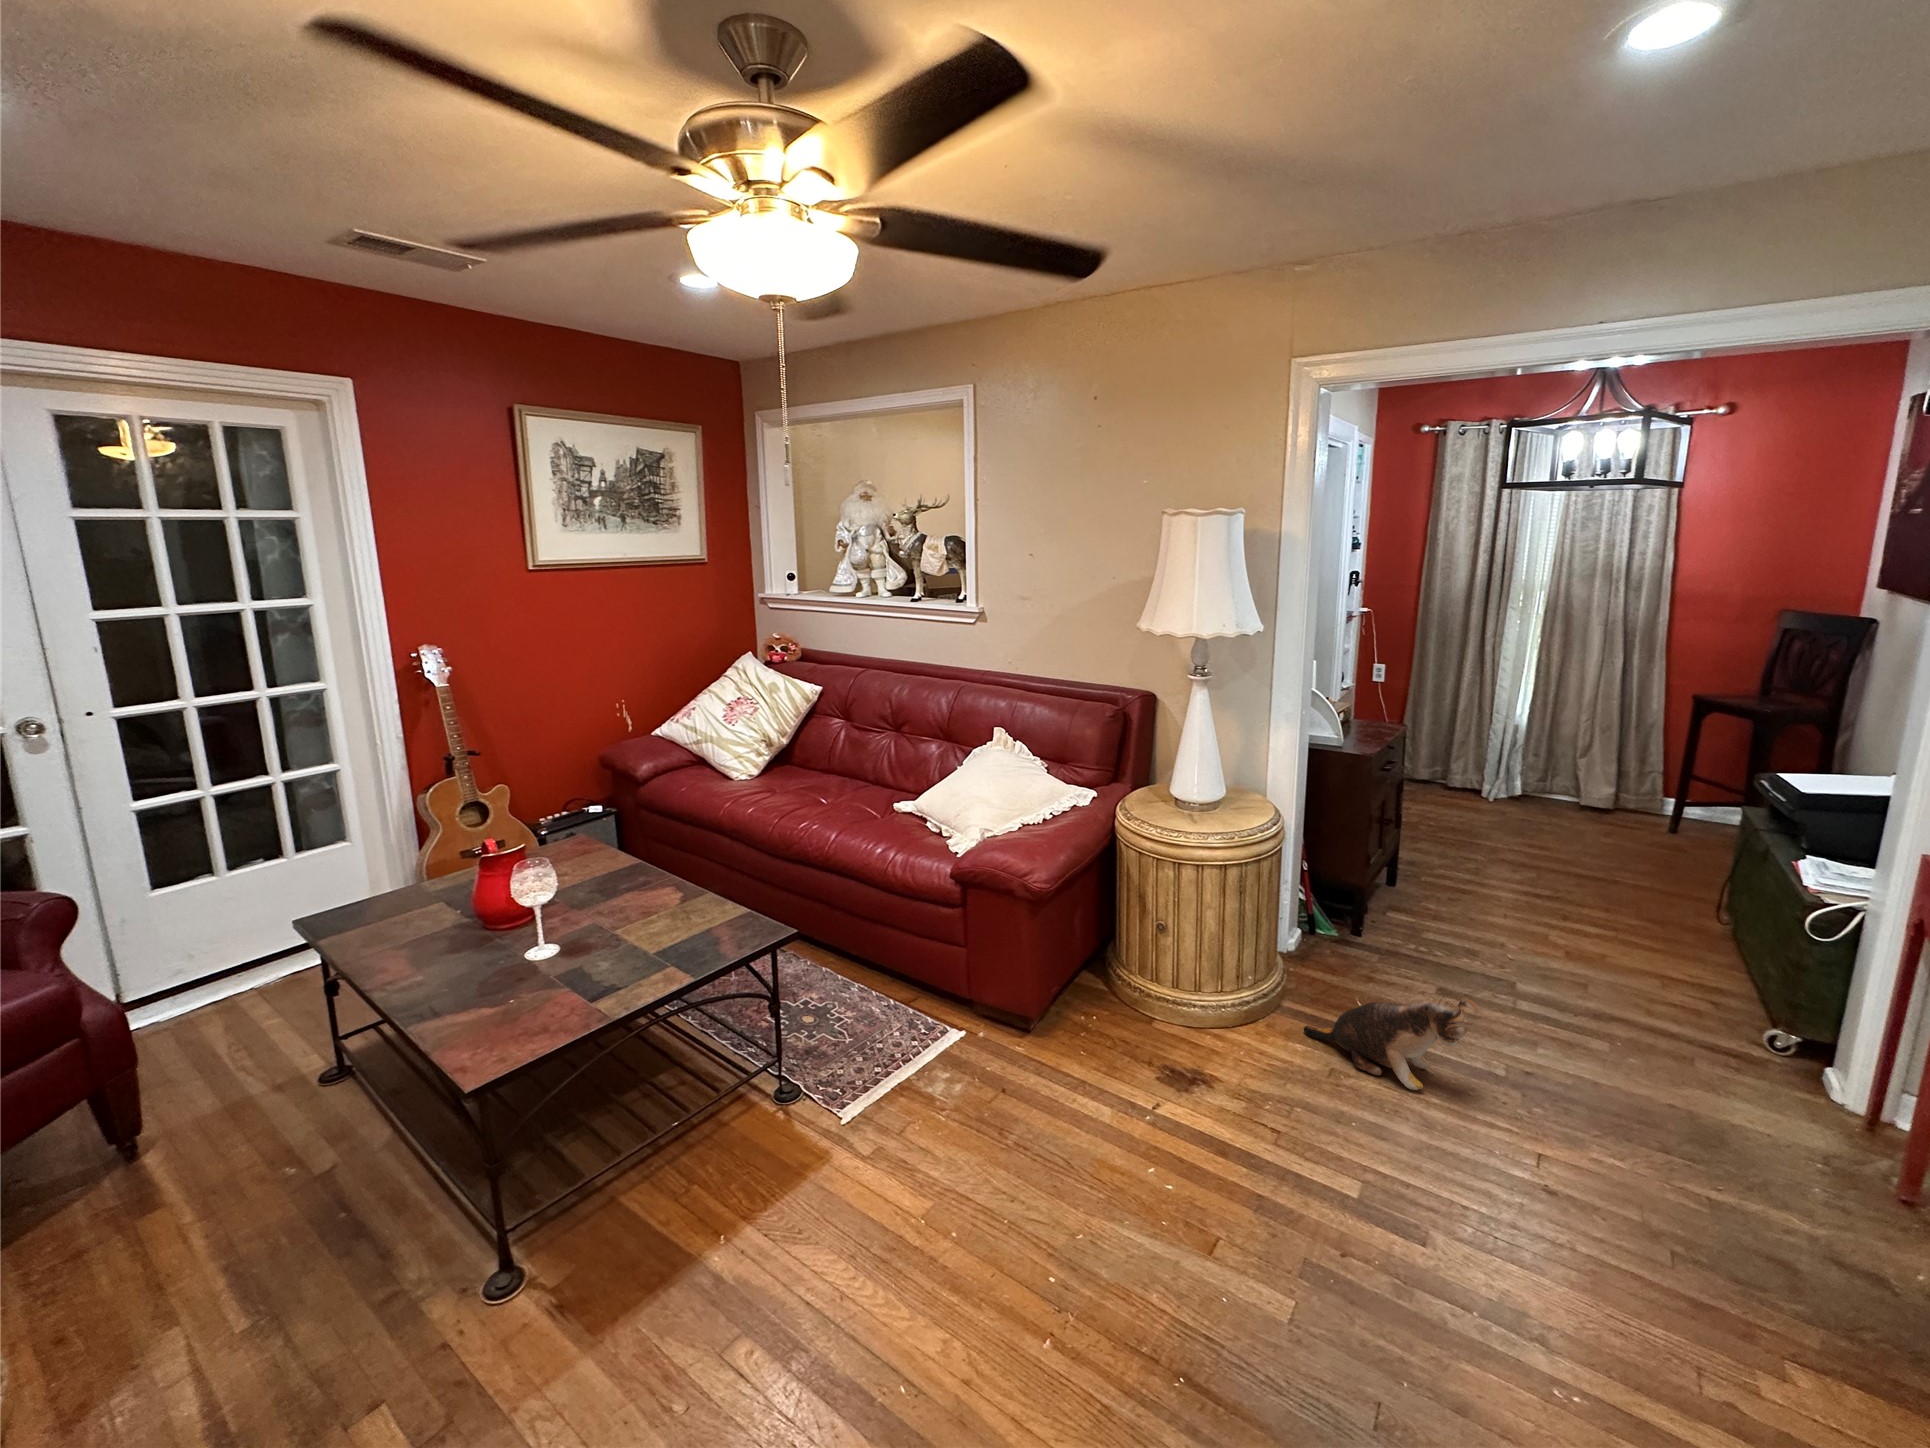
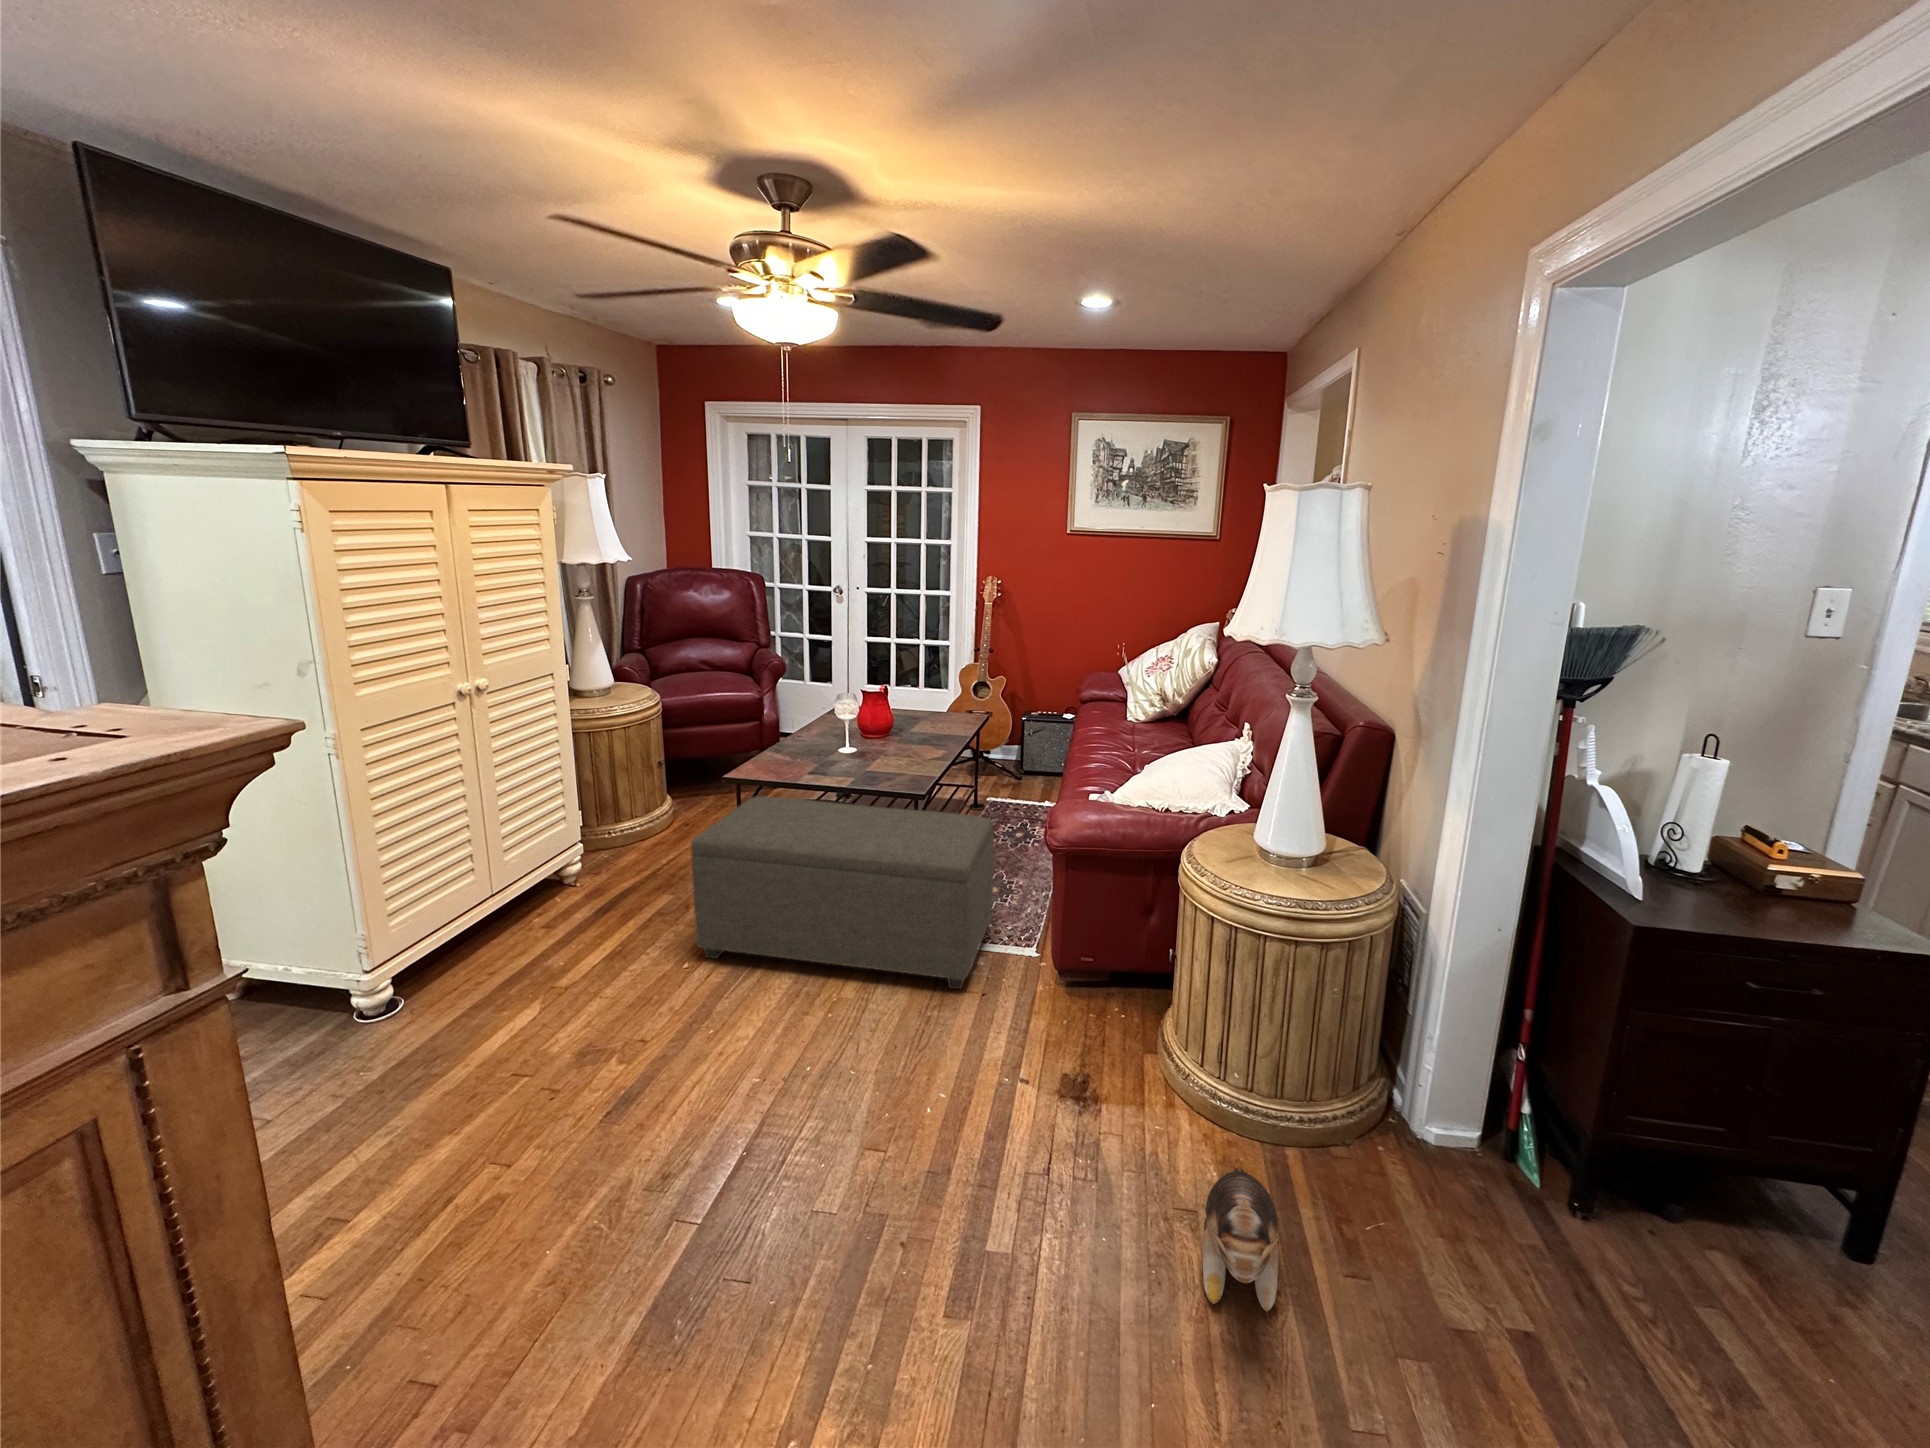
ottoman: none [553,912,1001,1372] -> present [691,796,994,989]

